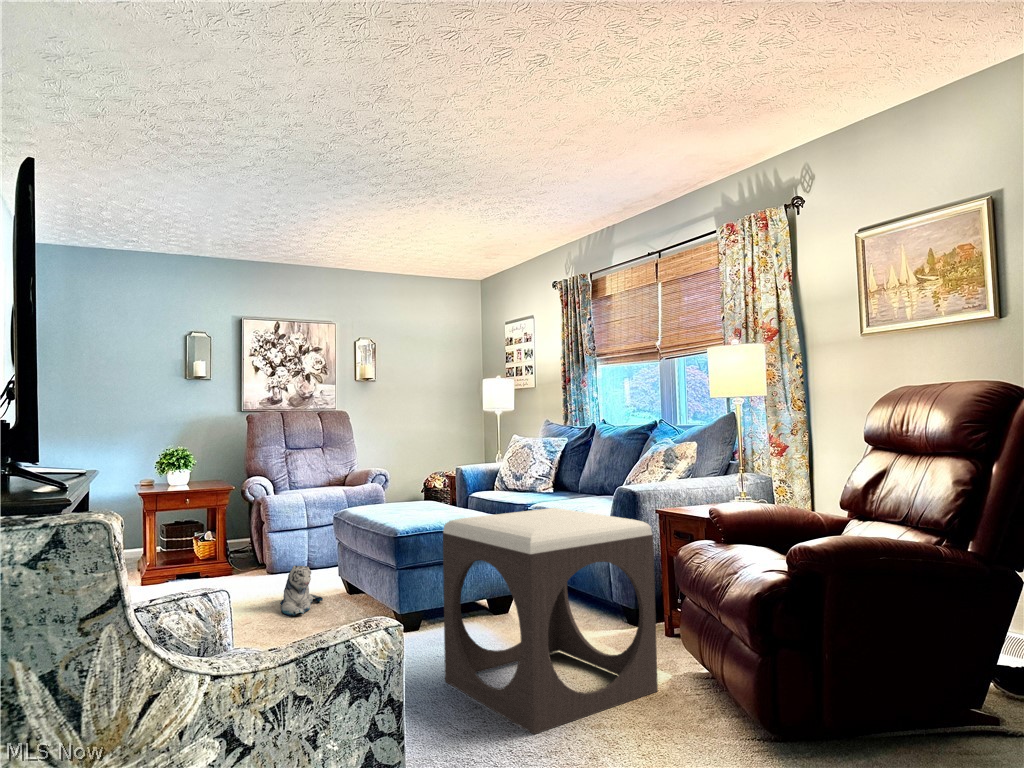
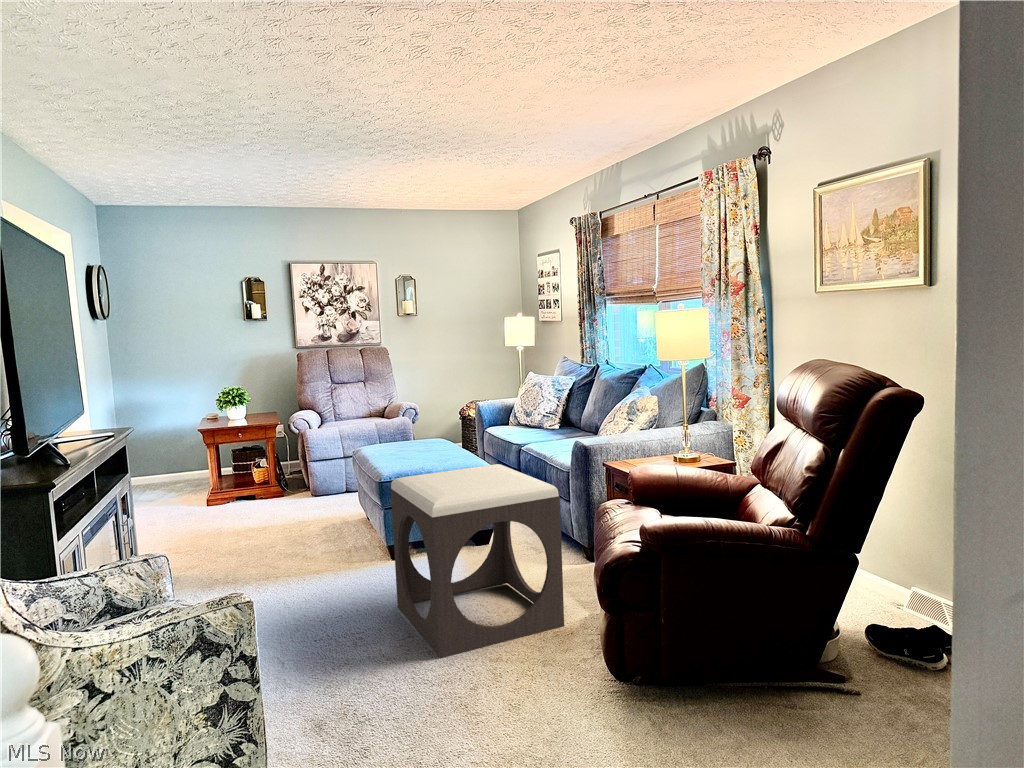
plush toy: present [280,566,323,616] -> none [303,498,341,541]

